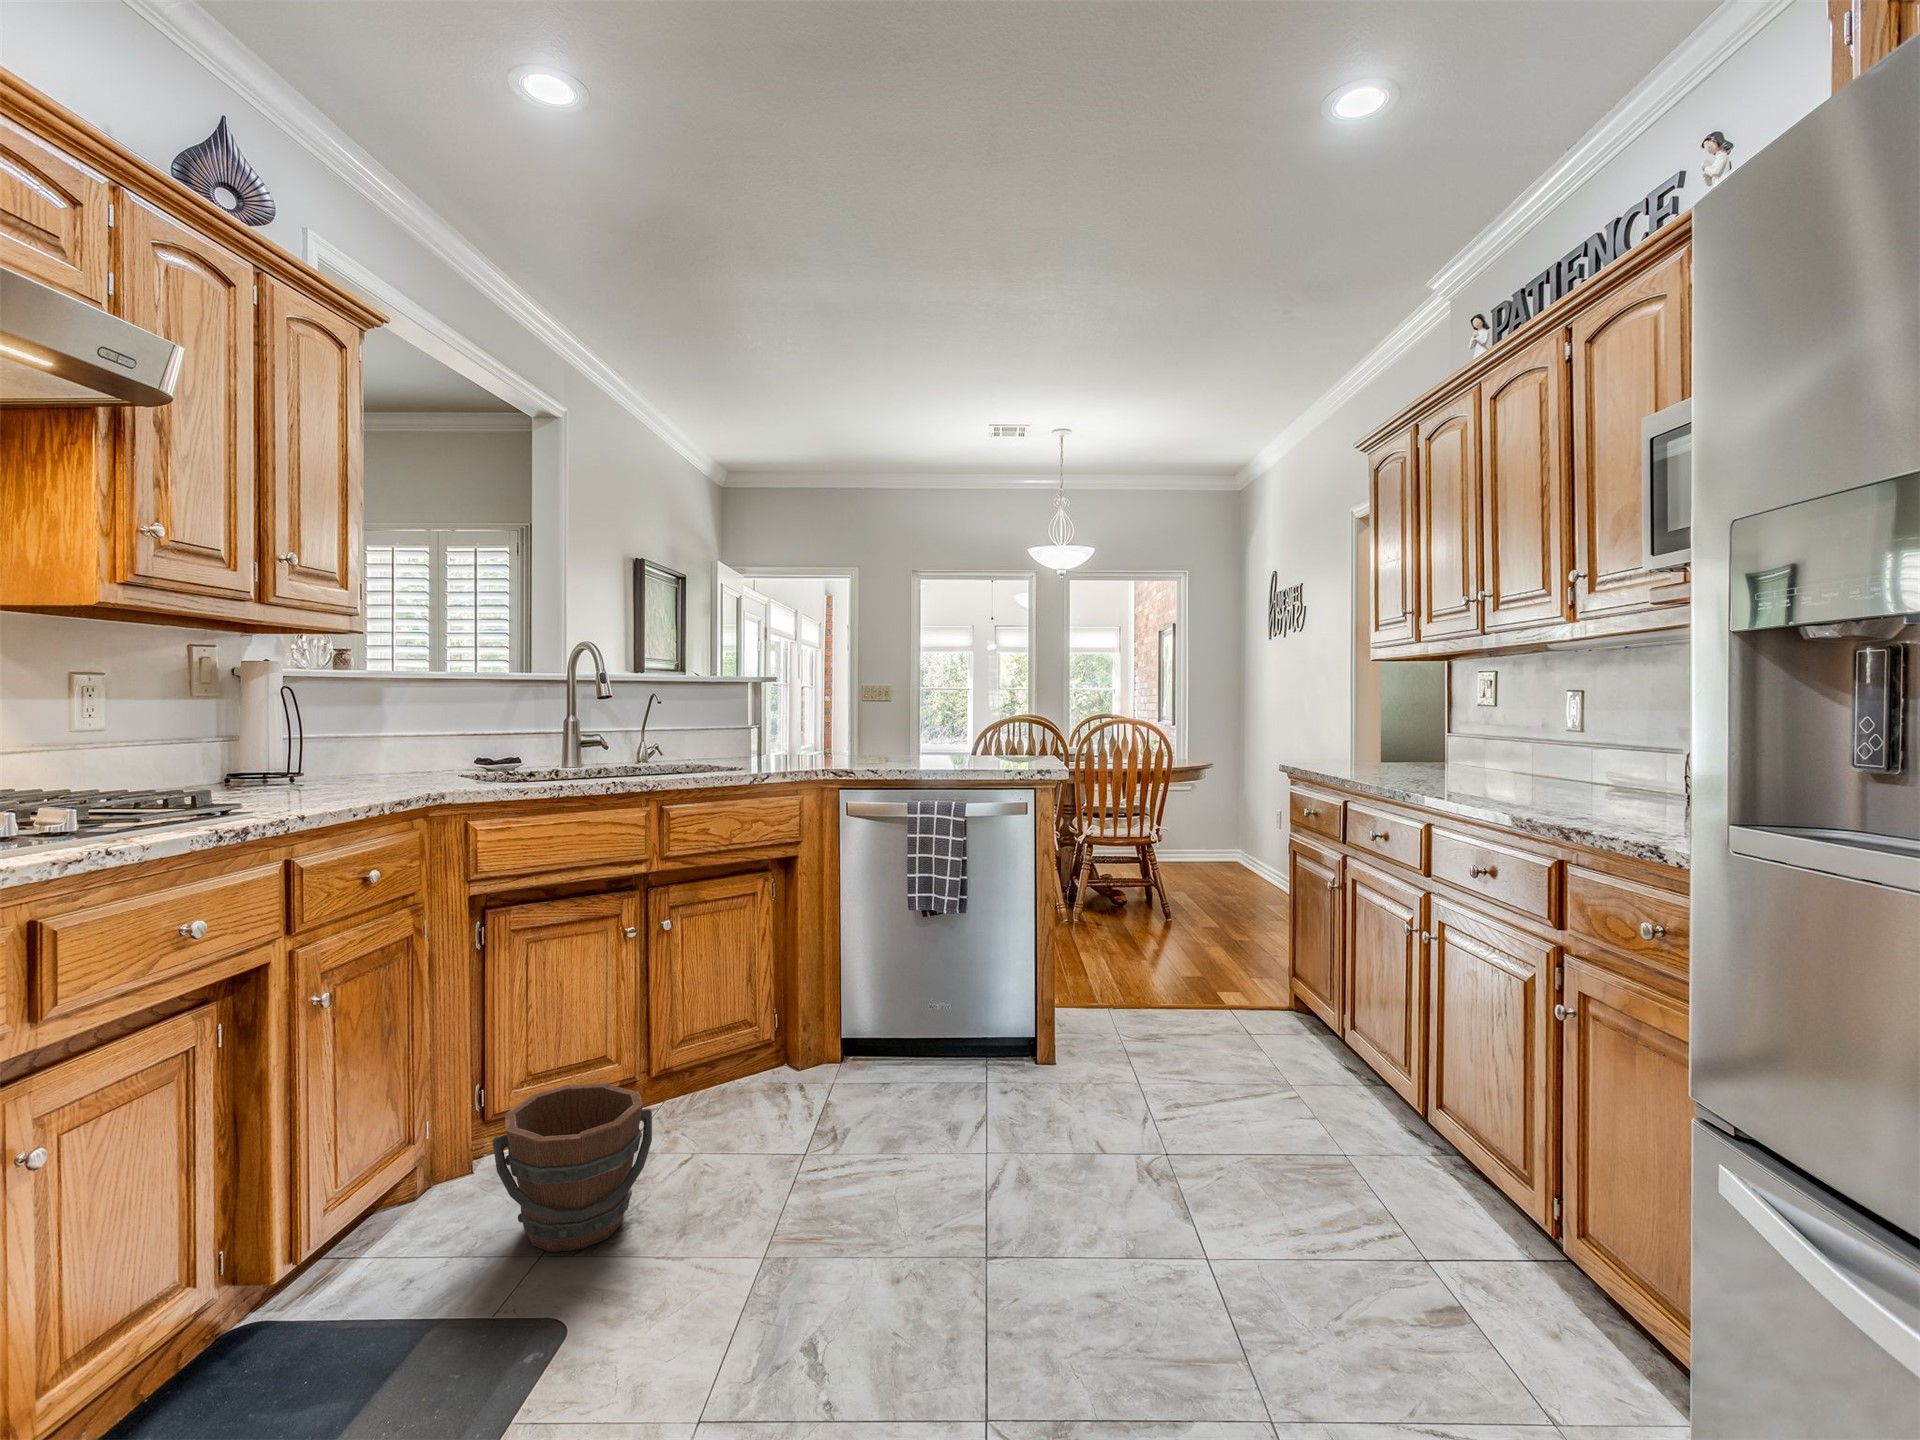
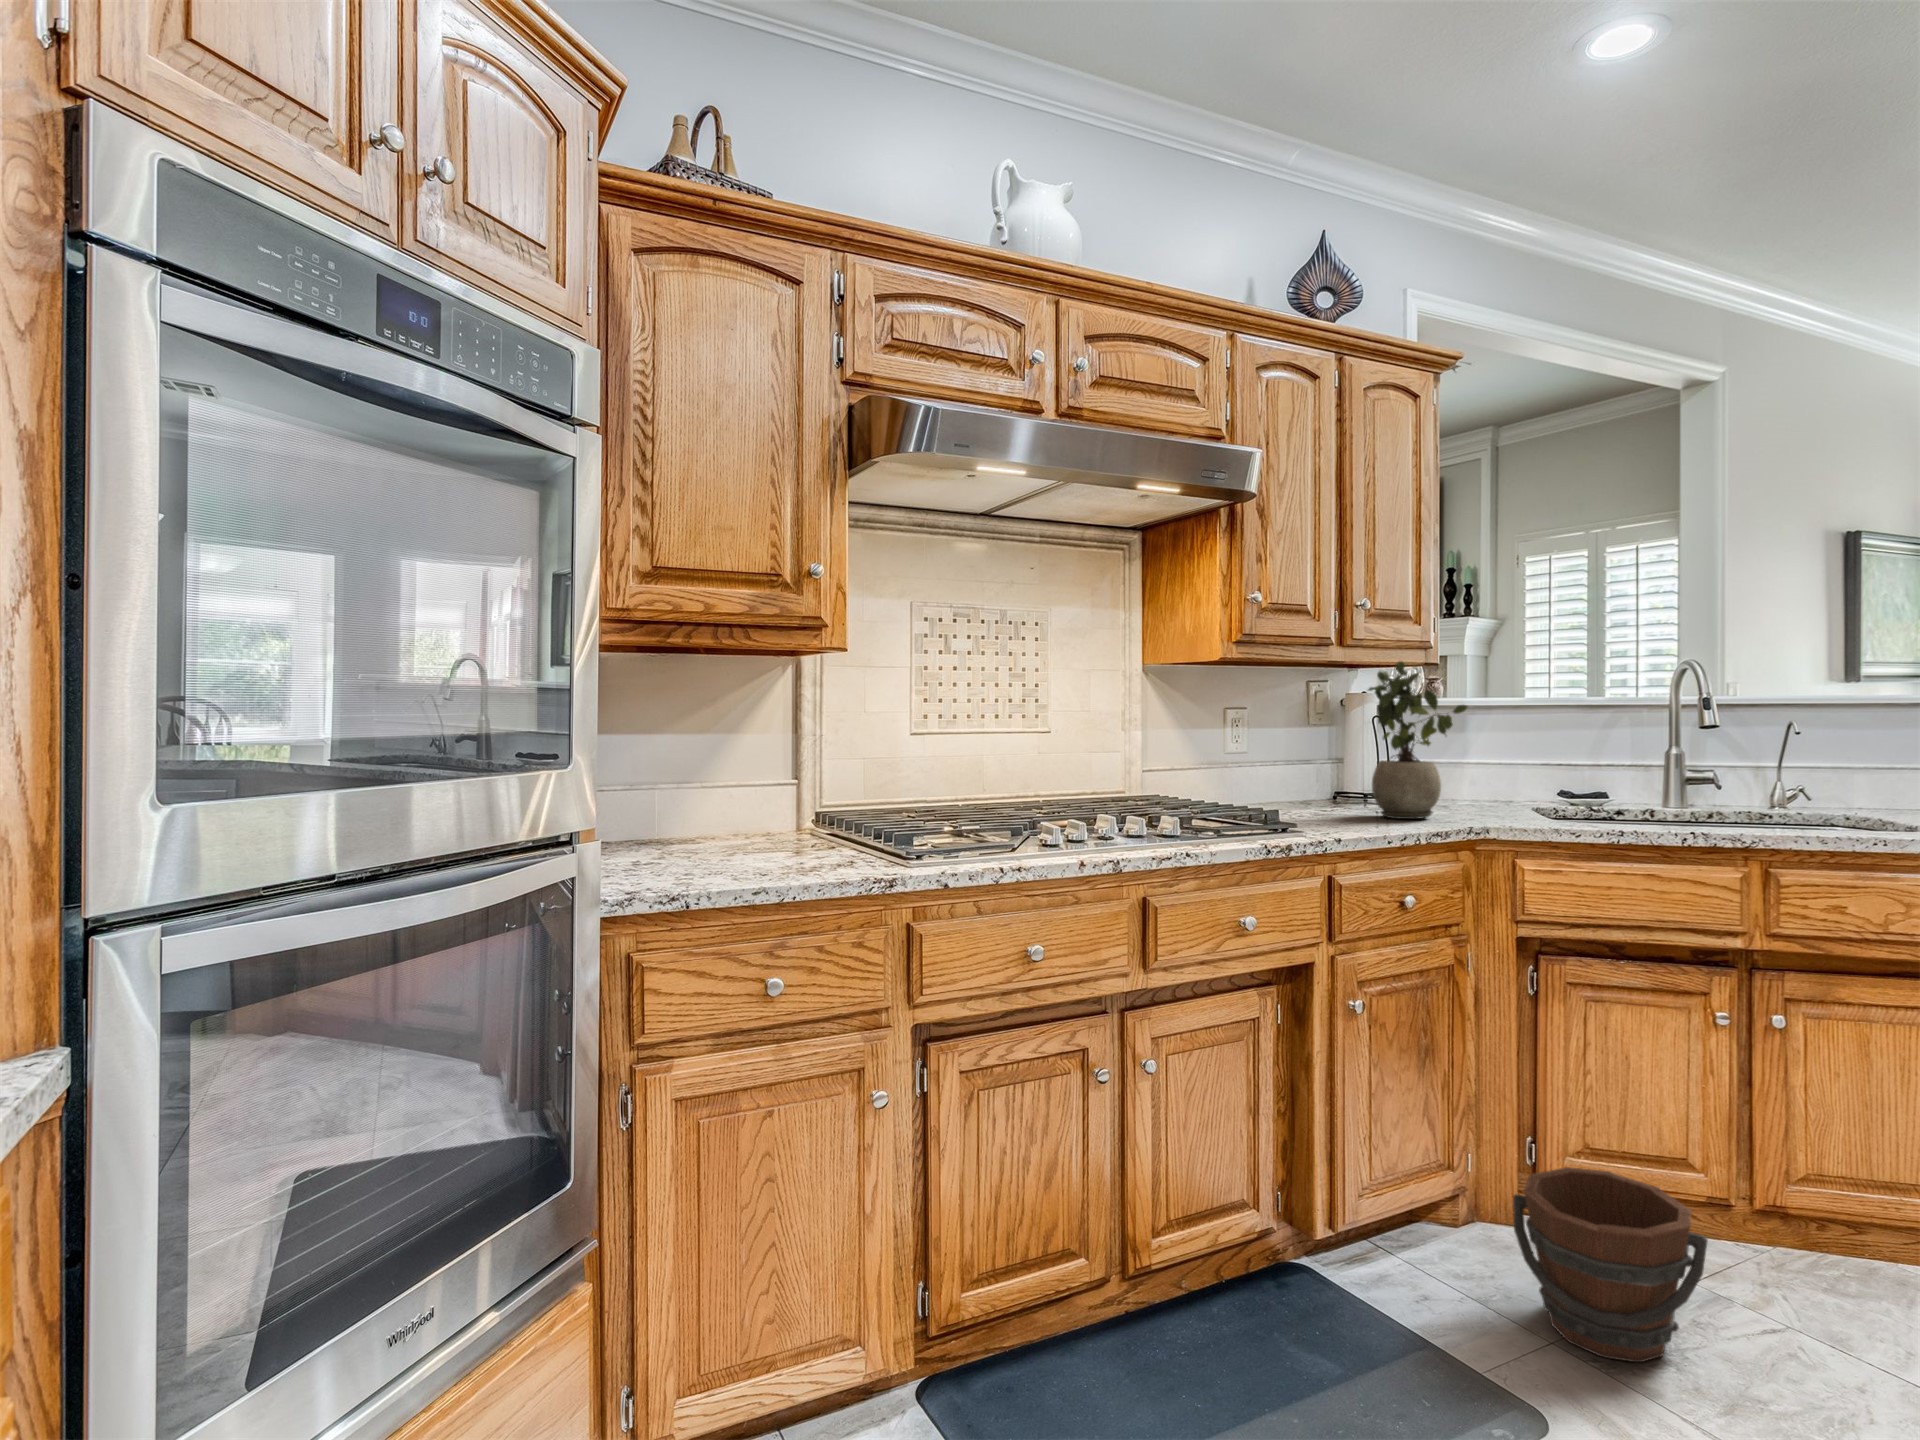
potted plant: none [303,624,425,792] -> present [1369,661,1468,819]

